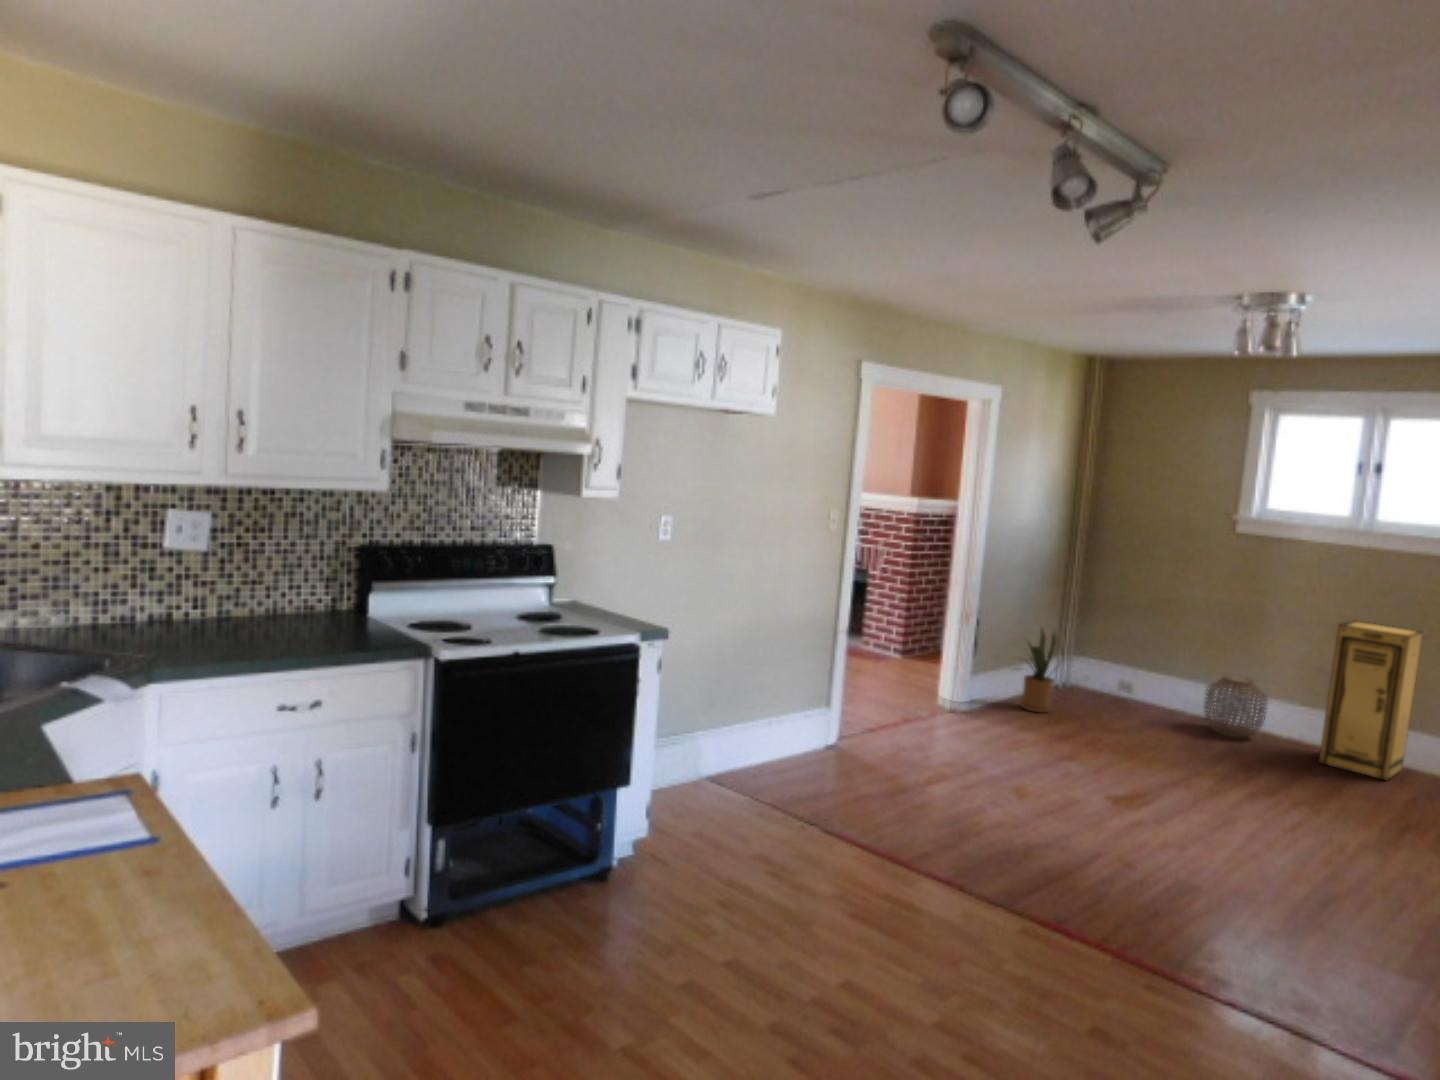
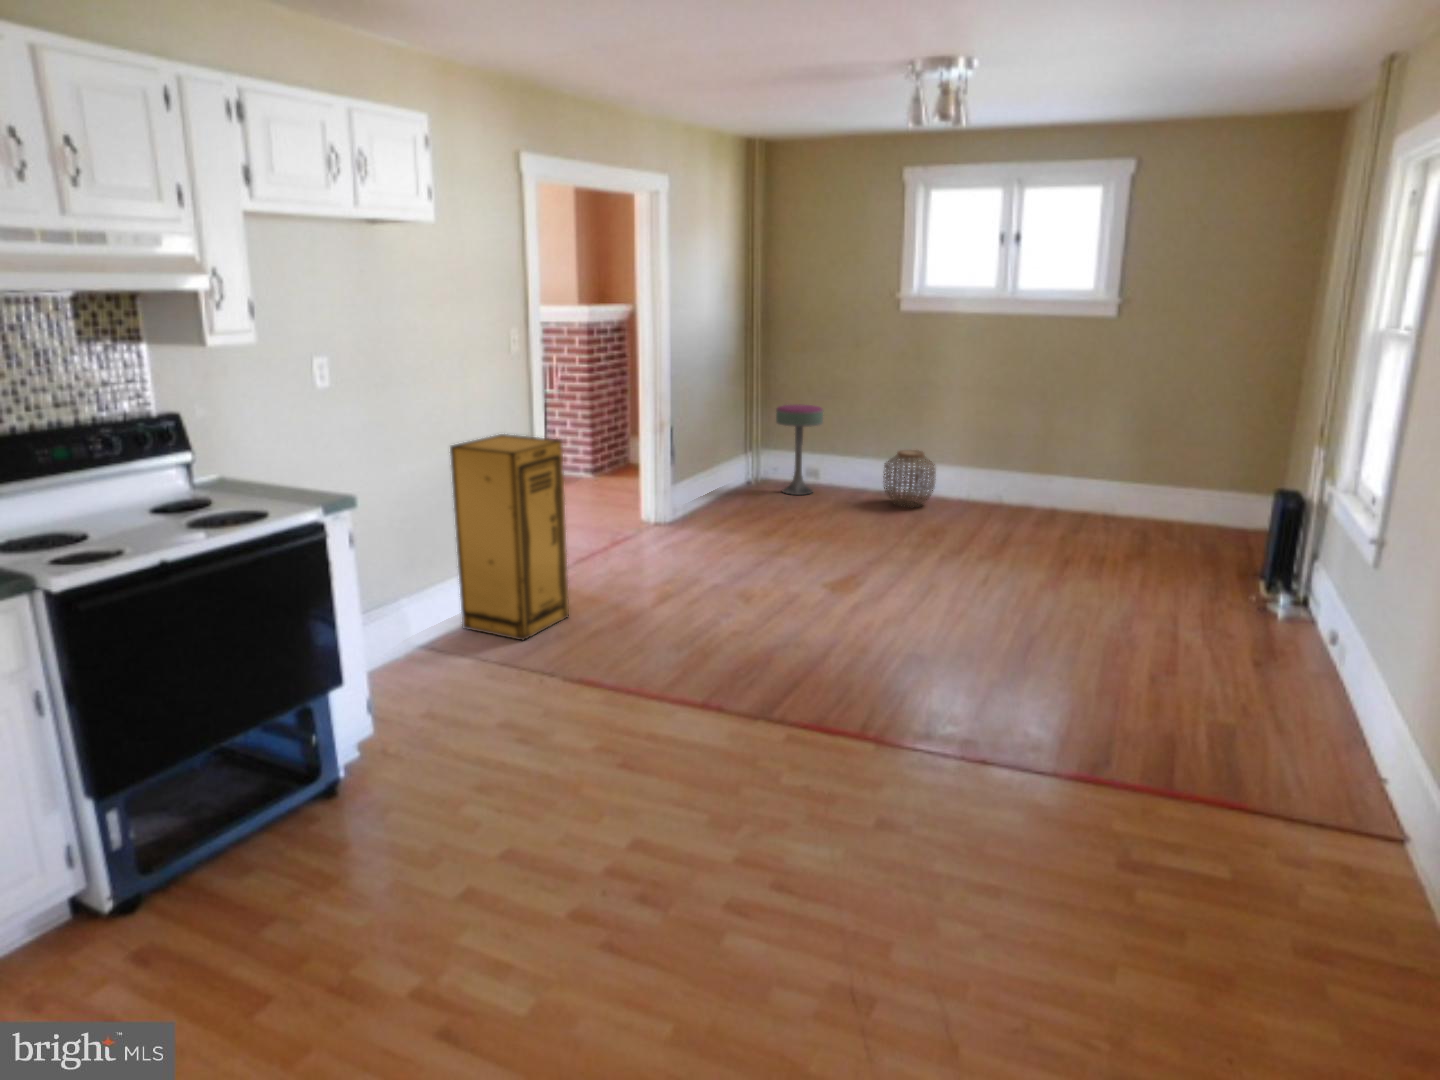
bar stool: none [1090,613,1144,706] -> present [776,404,823,495]
storage cabinet: present [1318,620,1423,780] -> present [450,434,569,640]
house plant: present [1022,628,1057,713] -> none [702,426,758,513]

